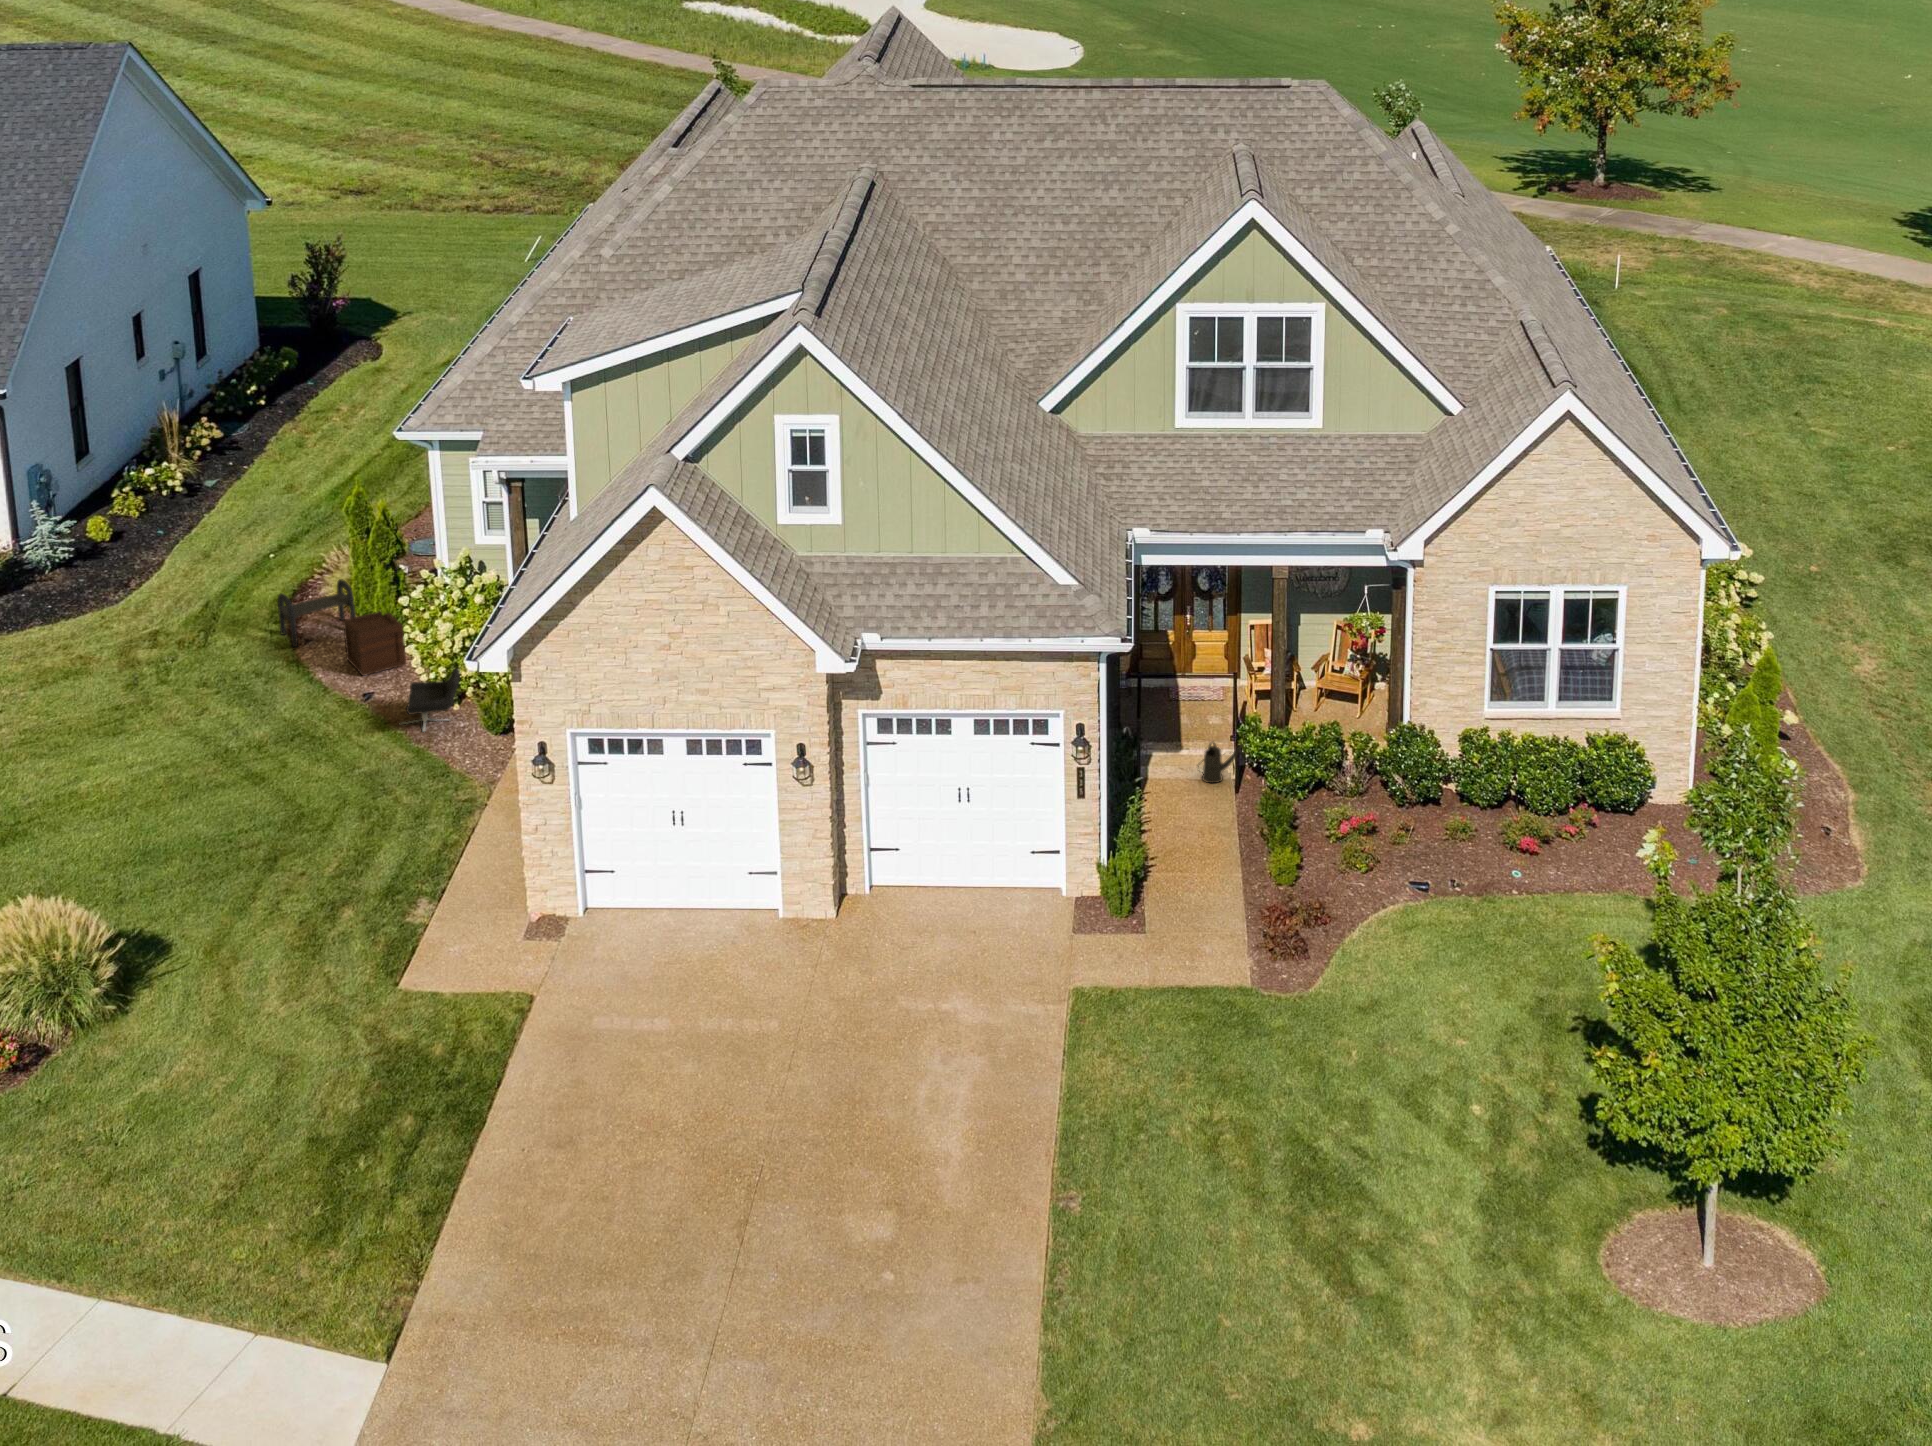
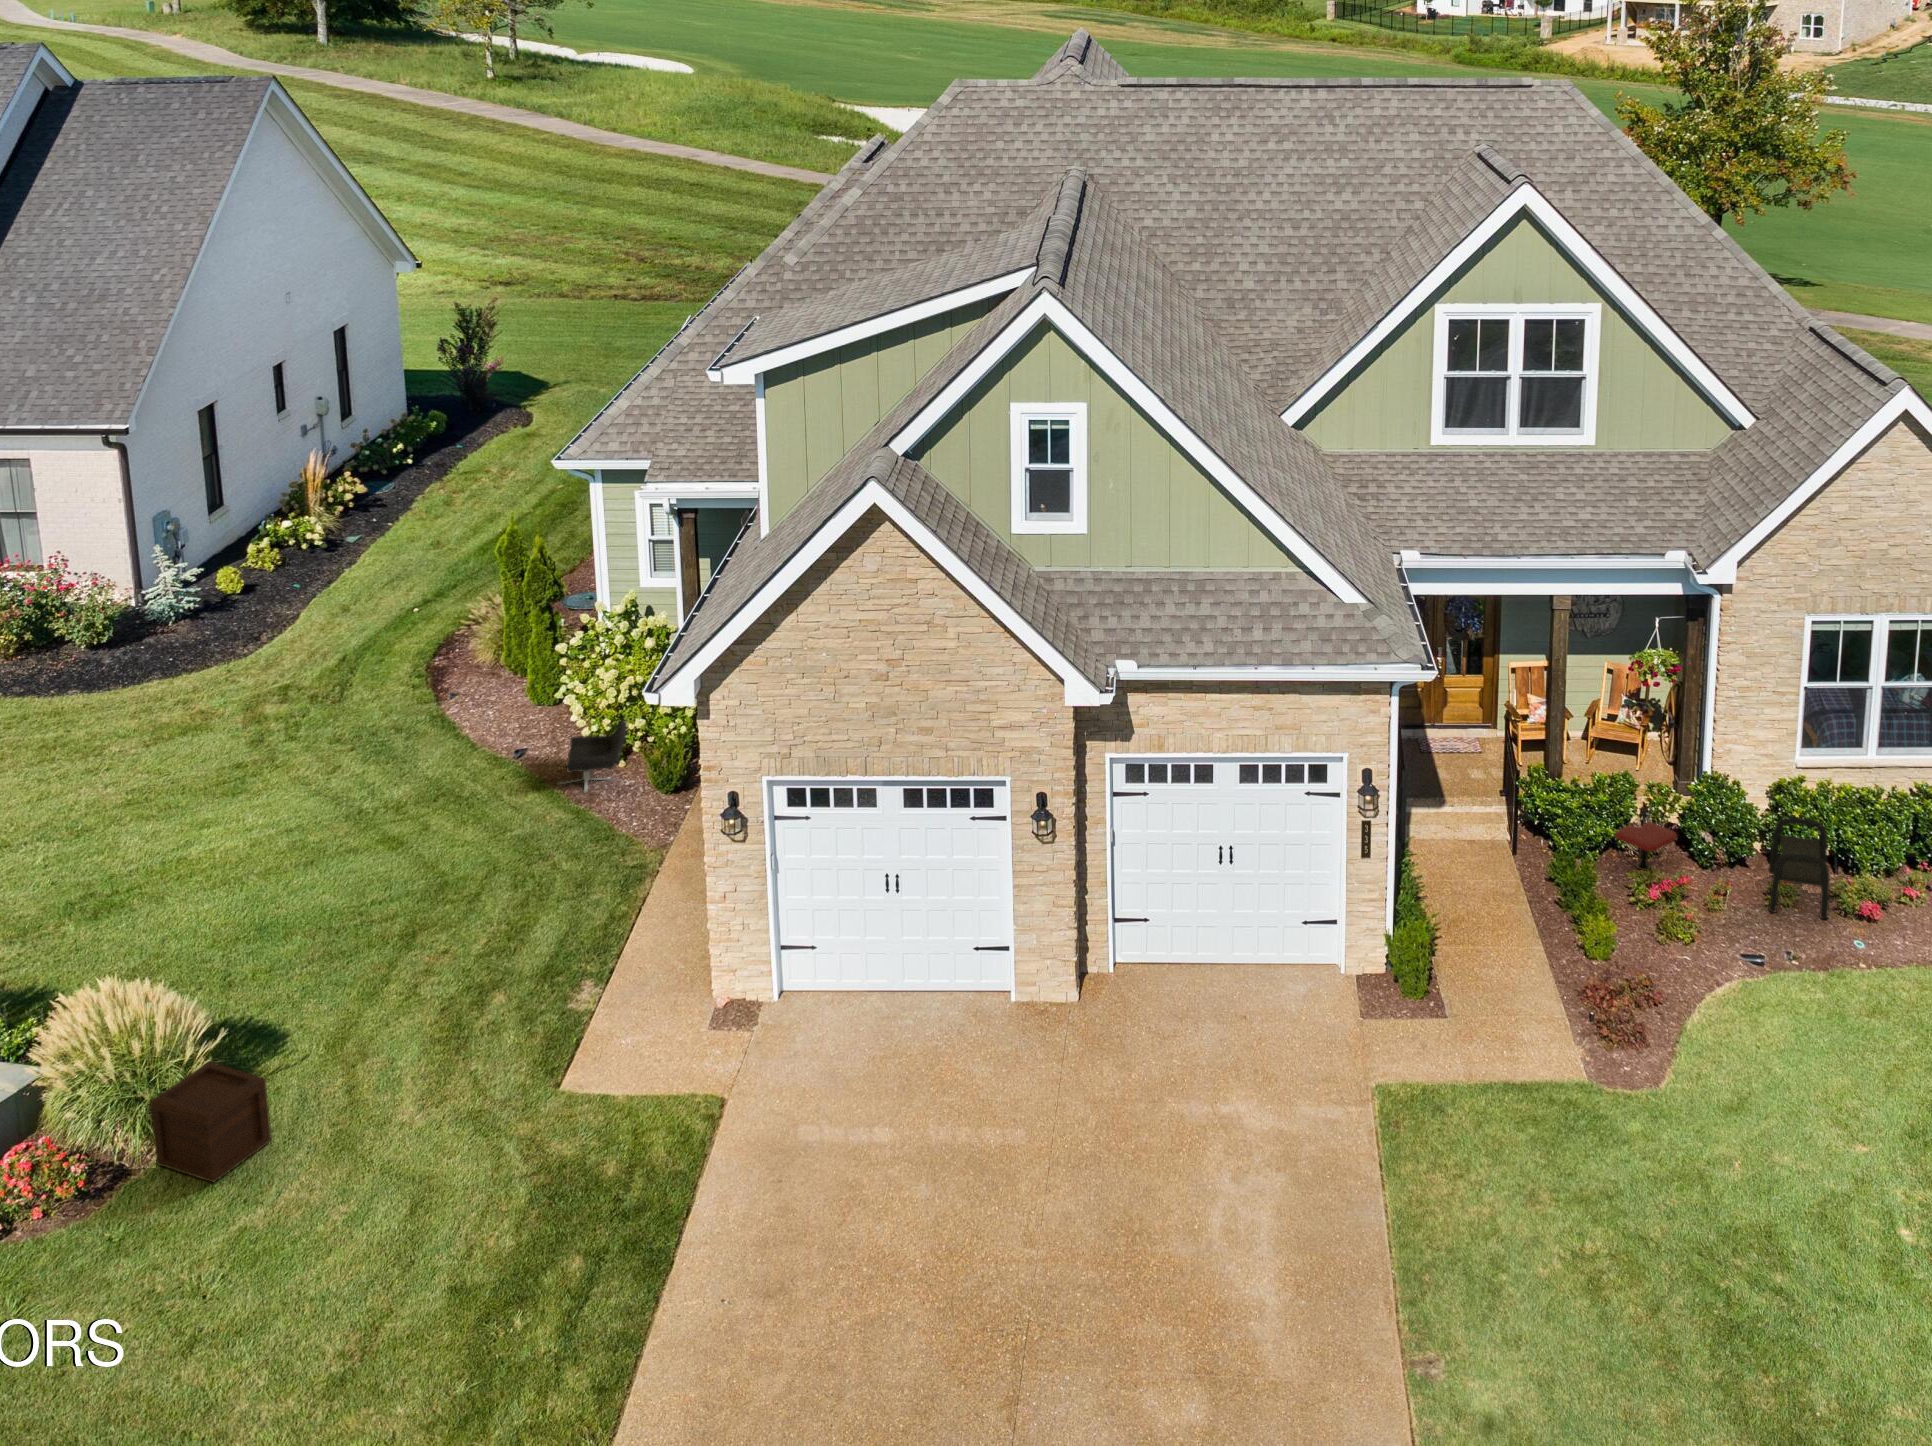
bench: present [278,579,356,647] -> present [1768,817,1830,919]
wooden crate: present [343,612,406,676] -> present [150,1062,272,1183]
watering can: present [1198,742,1244,783] -> none [1471,797,1523,846]
pedestal table: none [1318,761,1372,806] -> present [1615,822,1677,870]

